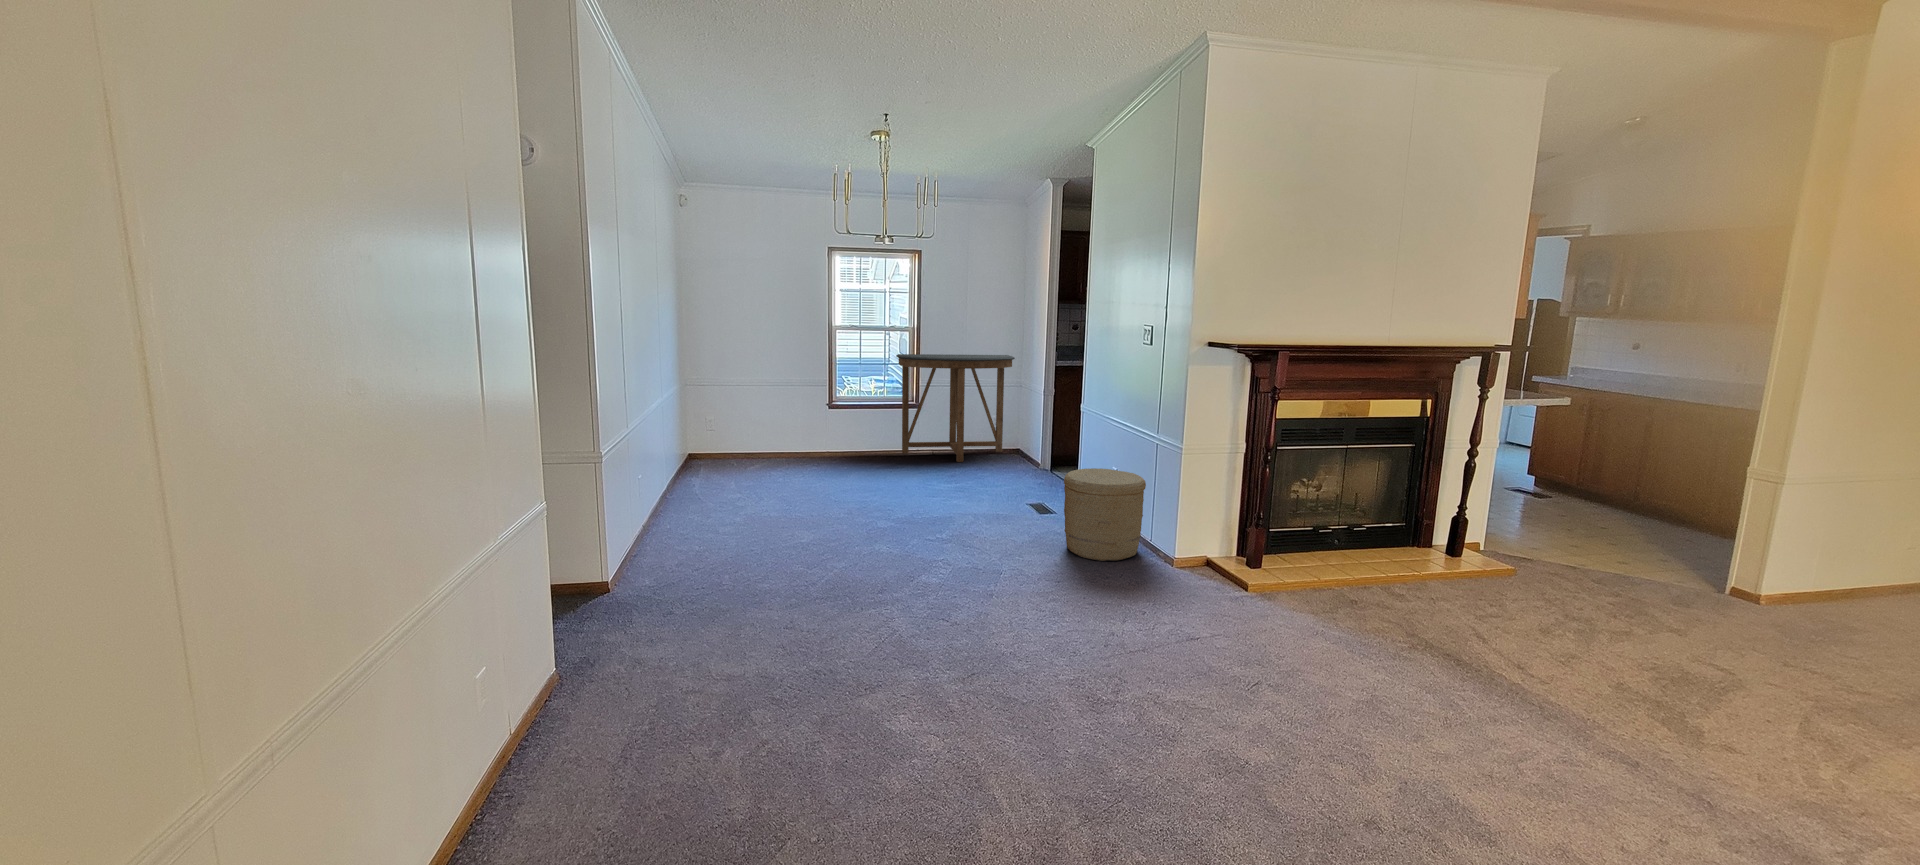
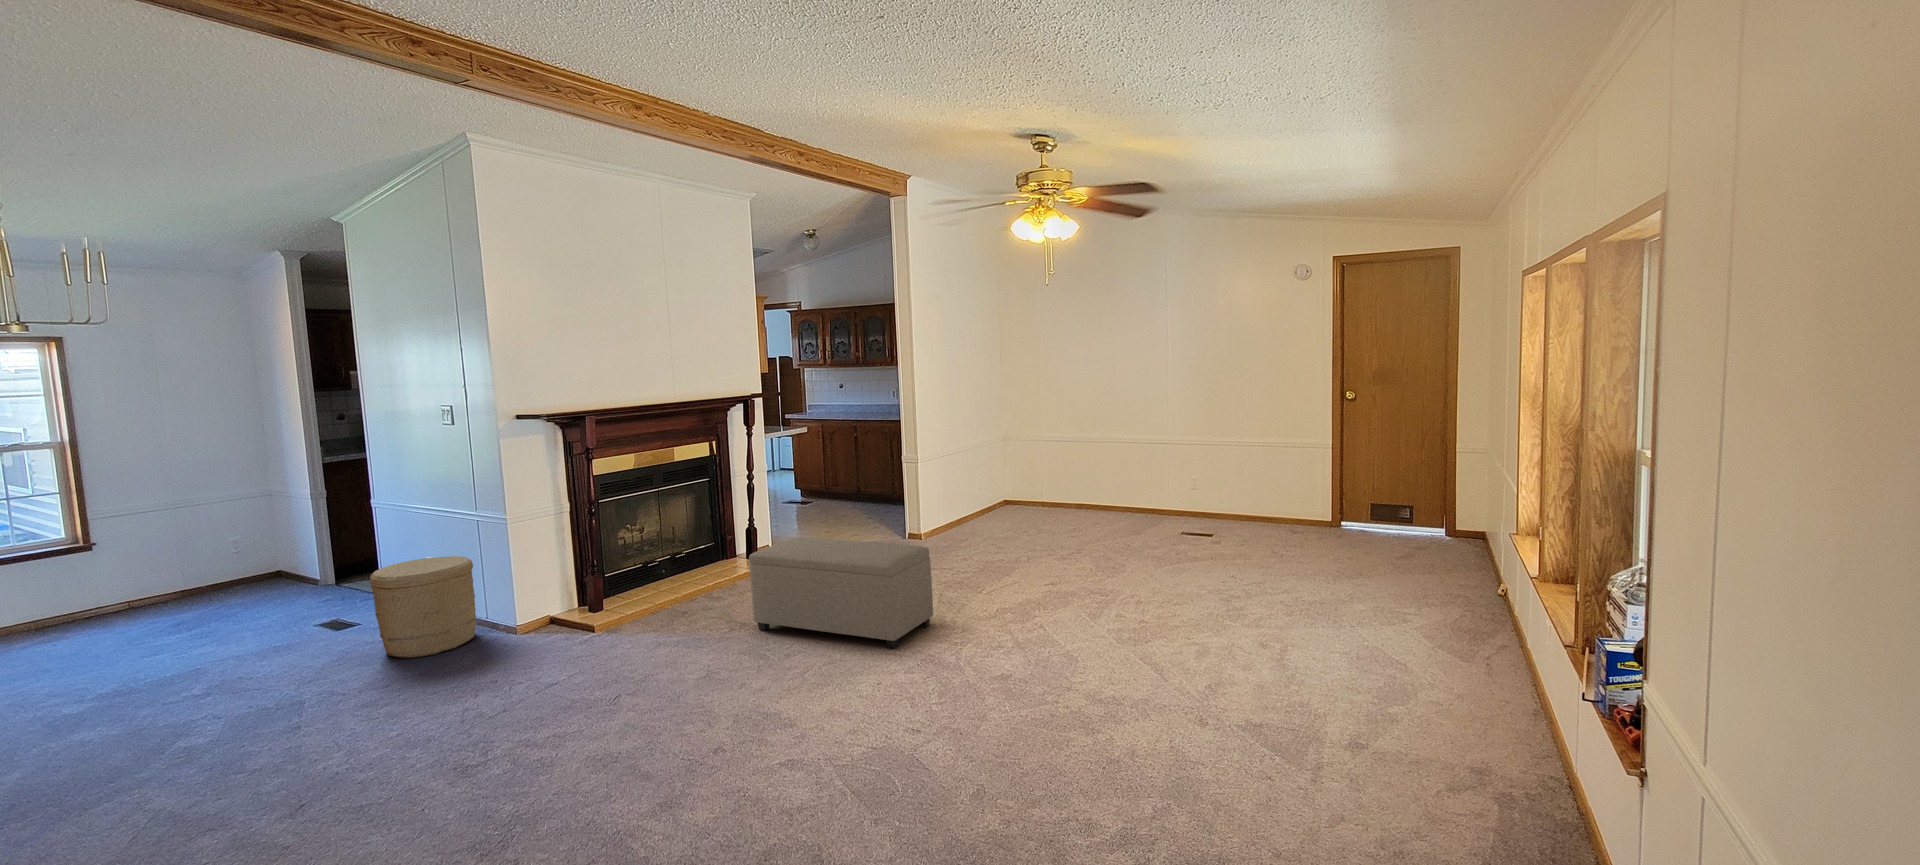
console table: present [896,354,1015,462] -> none [6,455,245,621]
ottoman: none [1452,556,1851,802] -> present [749,537,933,648]

